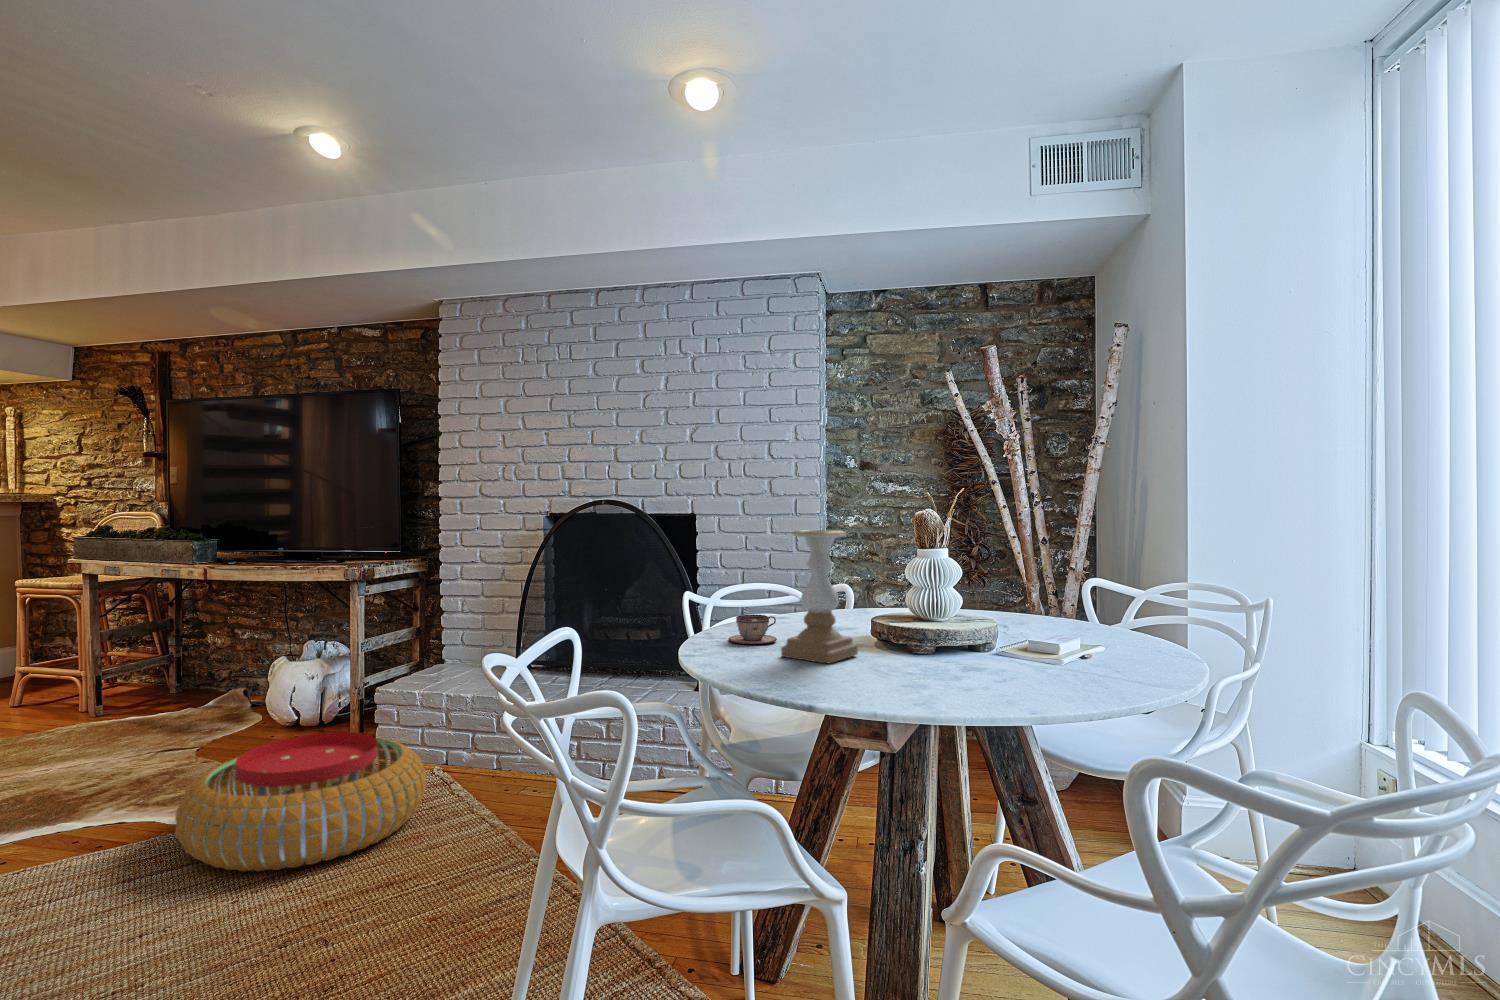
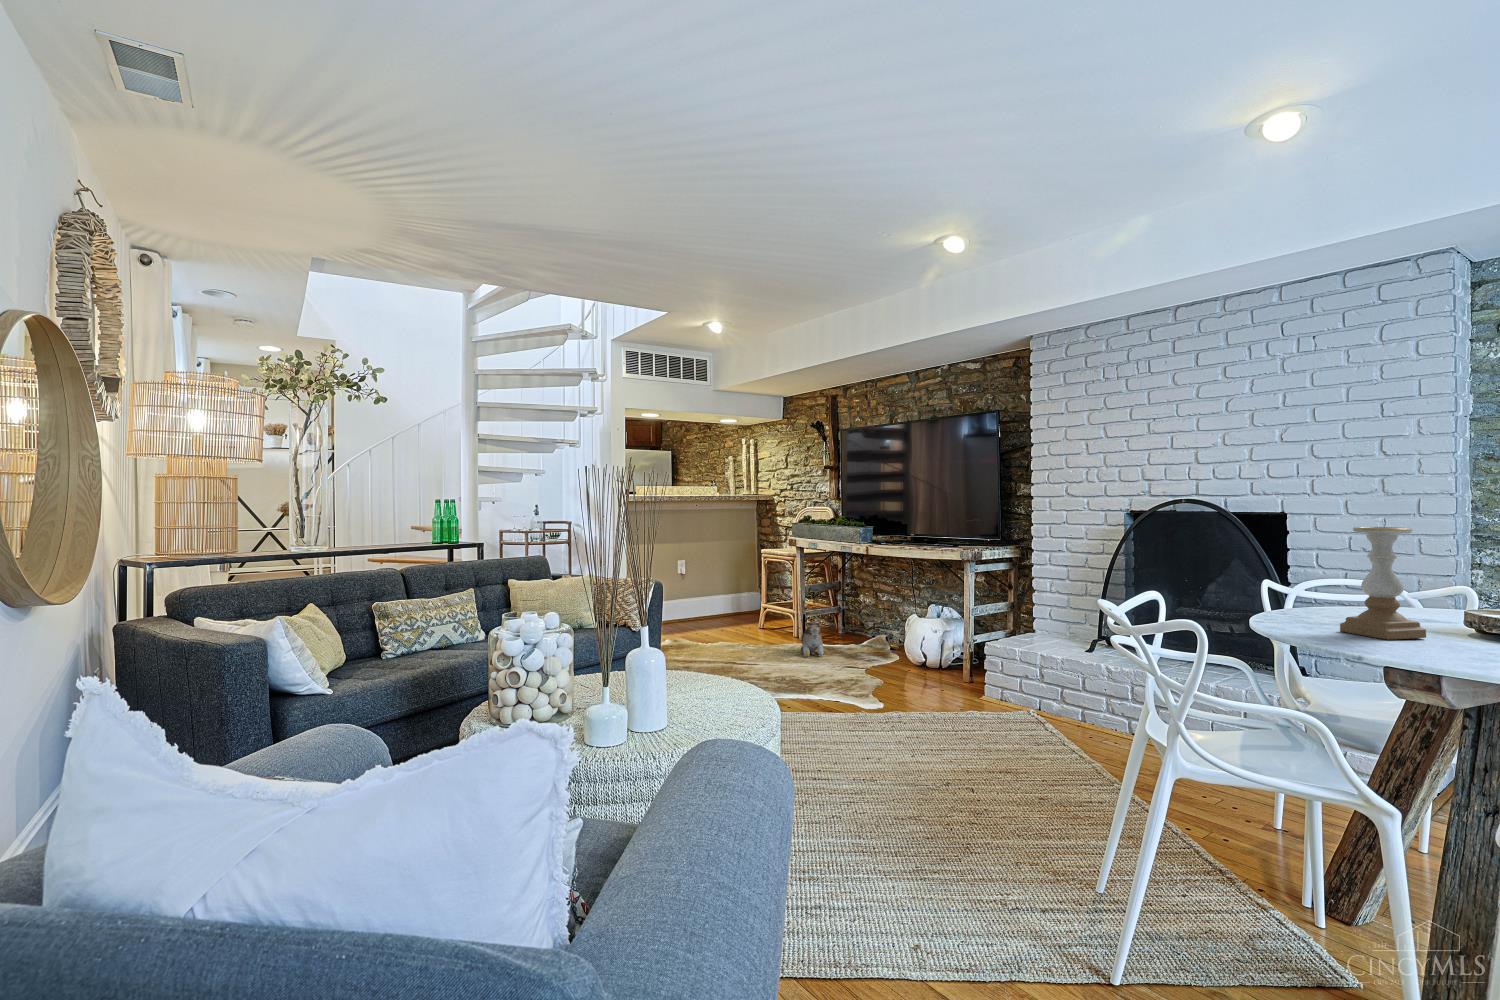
teacup: present [728,614,777,644] -> none [1293,598,1344,623]
plush toy: none [84,685,126,742] -> present [801,621,823,657]
pouf: present [175,732,426,871] -> none [870,667,1028,752]

